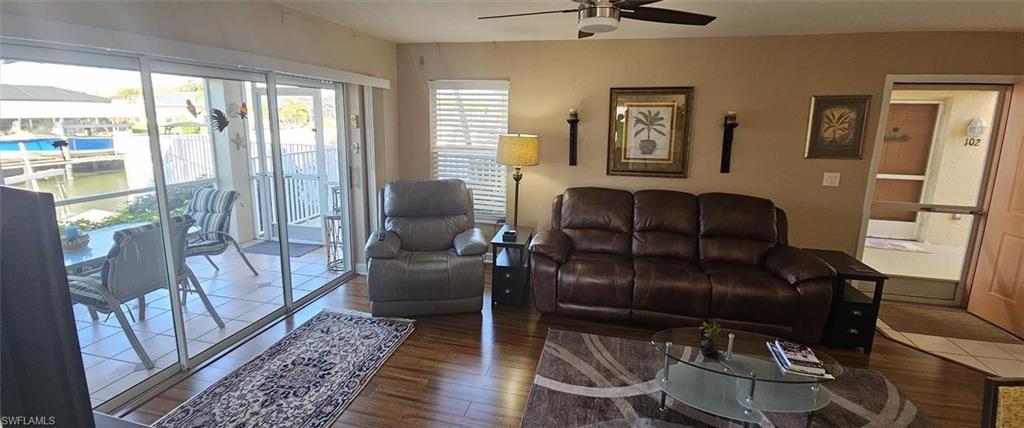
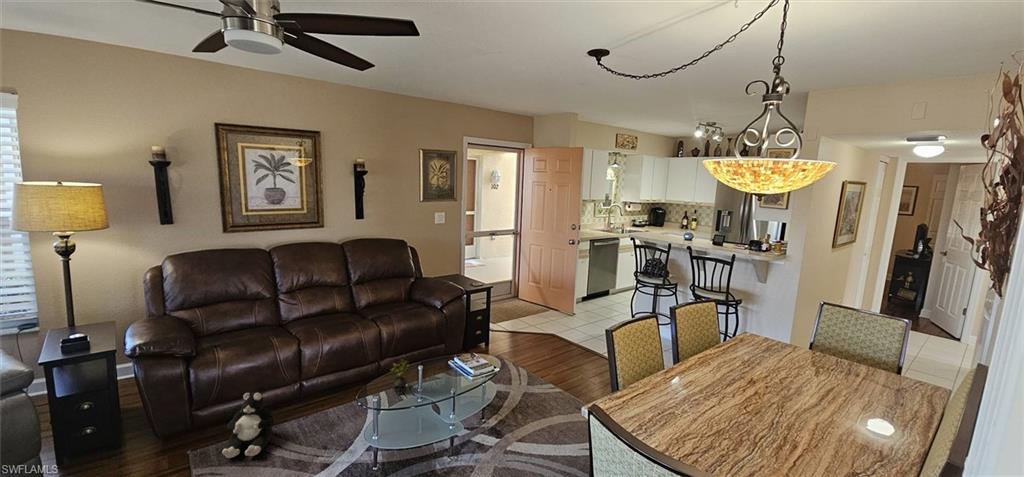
plush toy: none [564,301,601,349] -> present [222,392,275,458]

